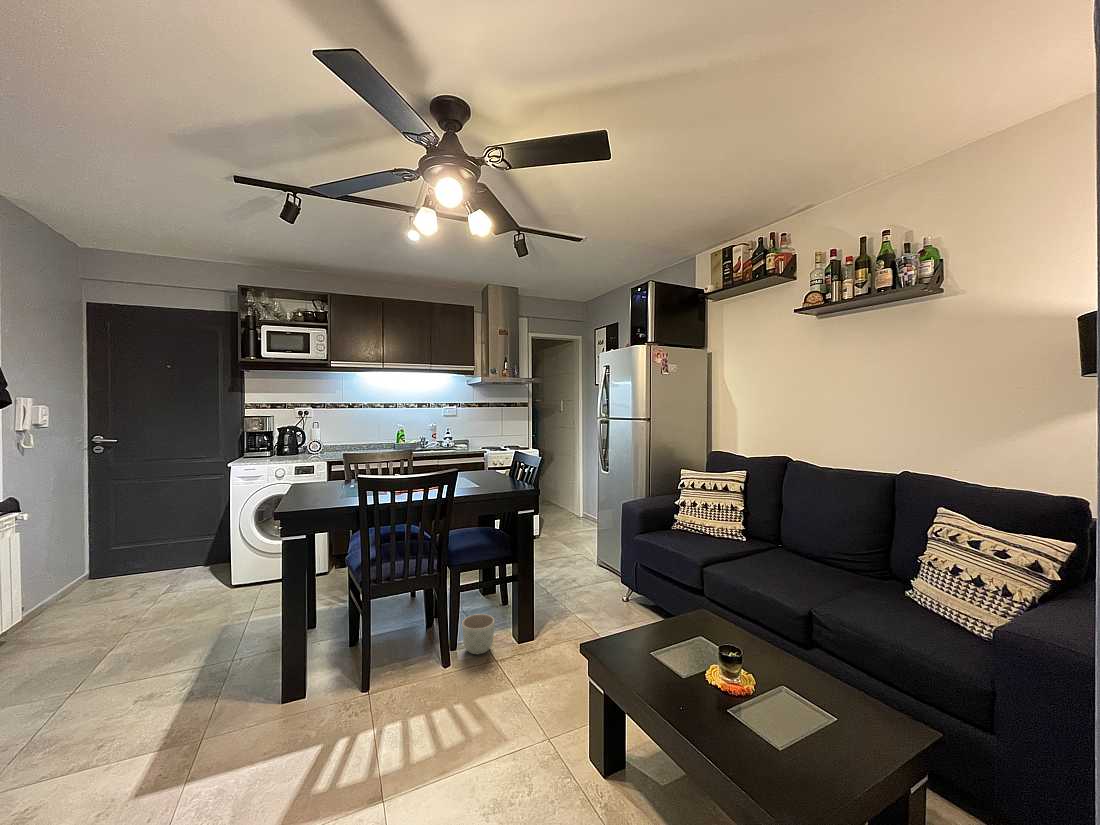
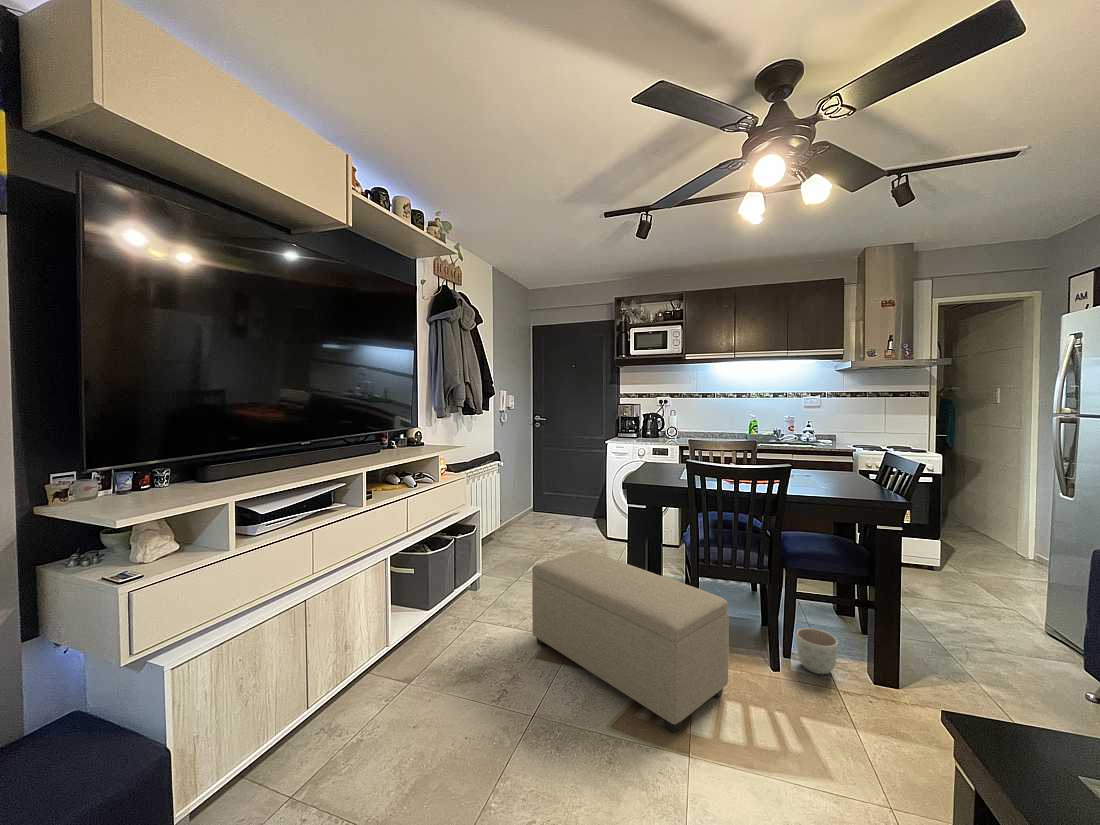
ottoman: none [122,609,409,786] -> present [532,550,729,732]

